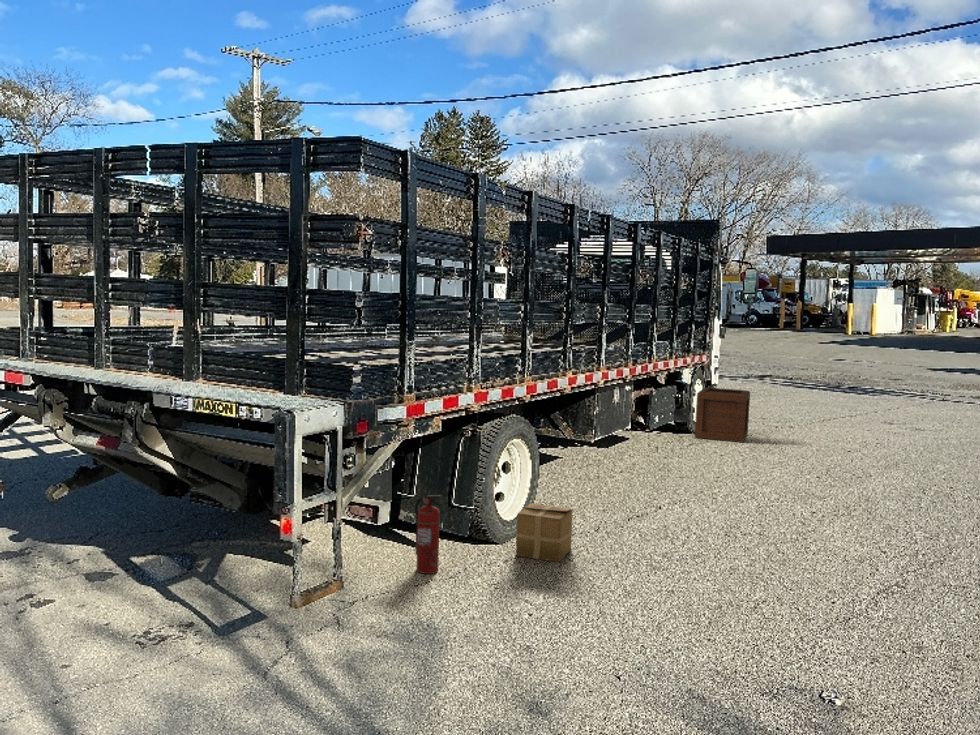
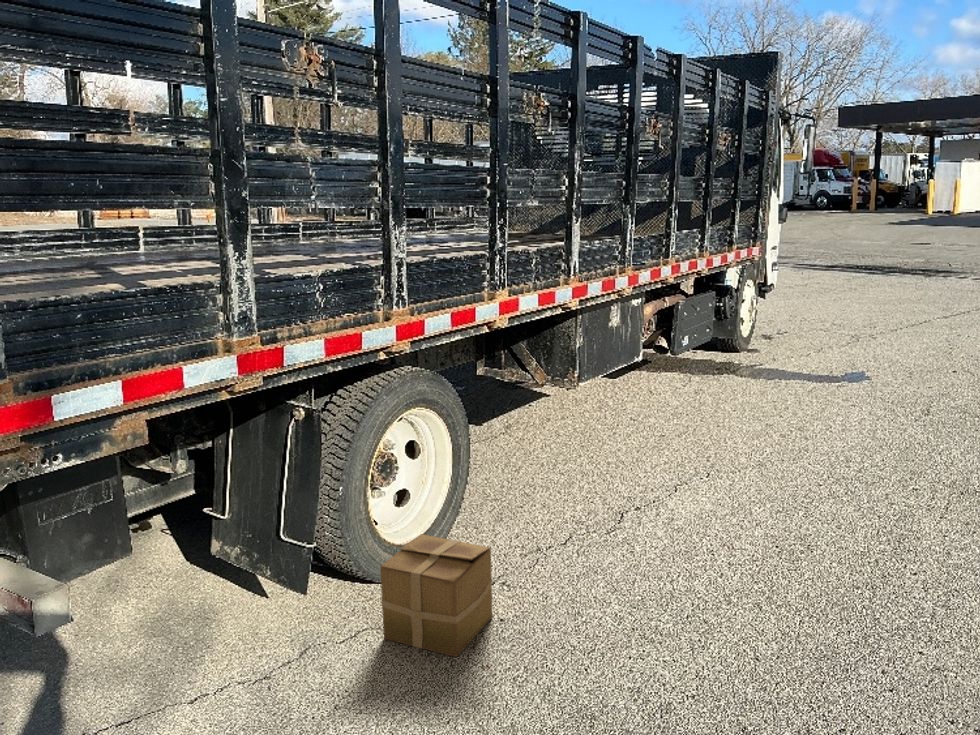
wooden crate: present [695,387,750,442] -> none [743,291,821,366]
fire extinguisher: present [415,495,442,574] -> none [159,555,215,704]

